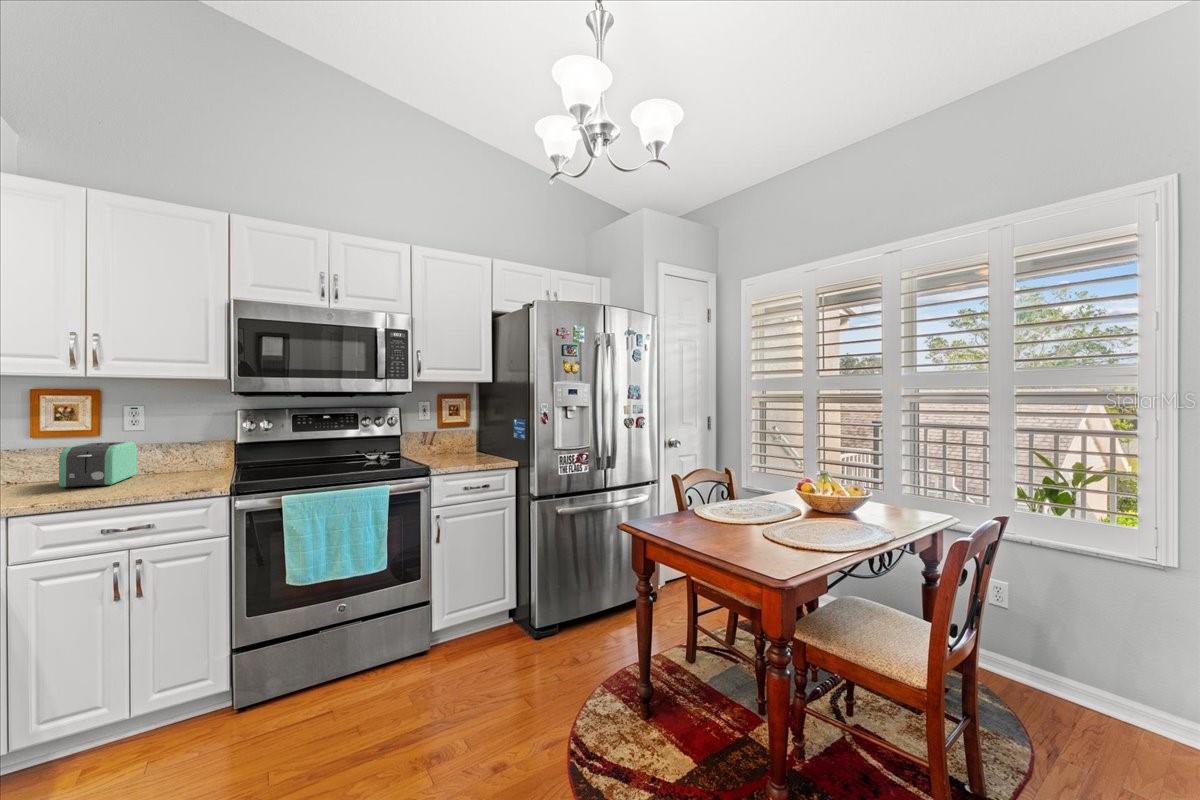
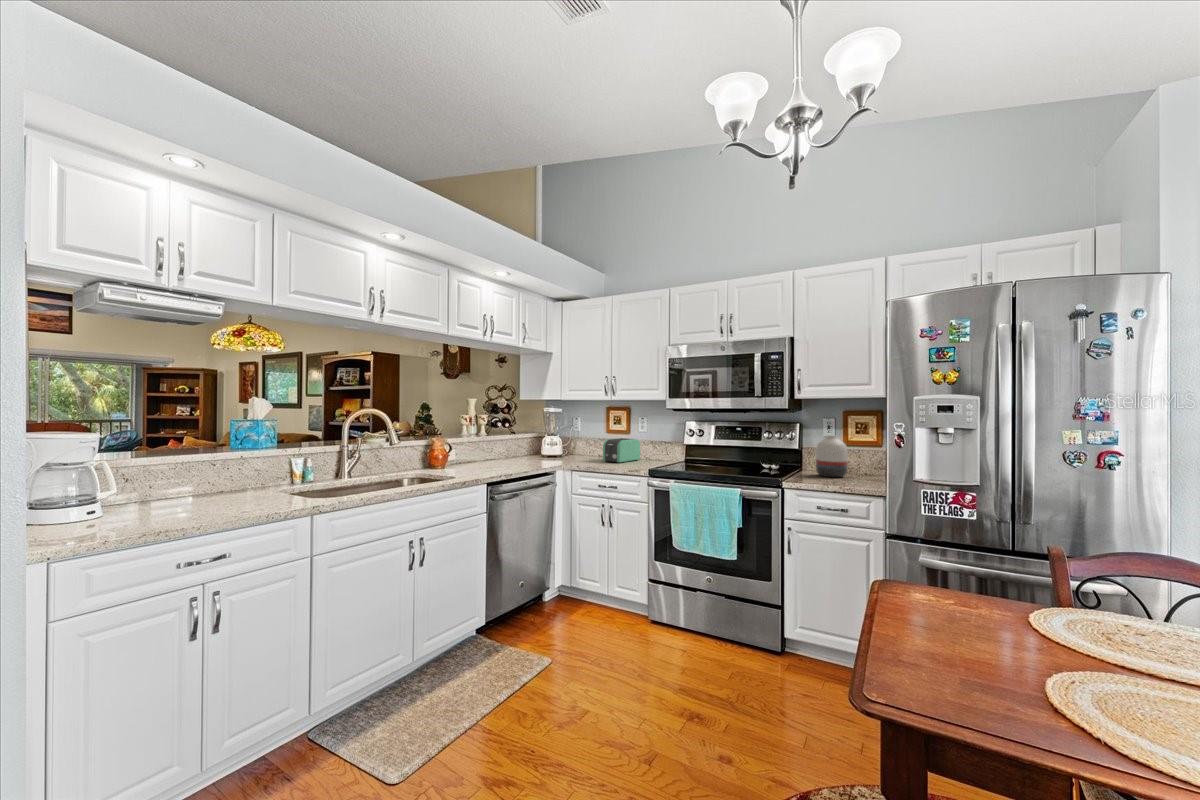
vase: none [428,418,458,459] -> present [816,435,848,477]

